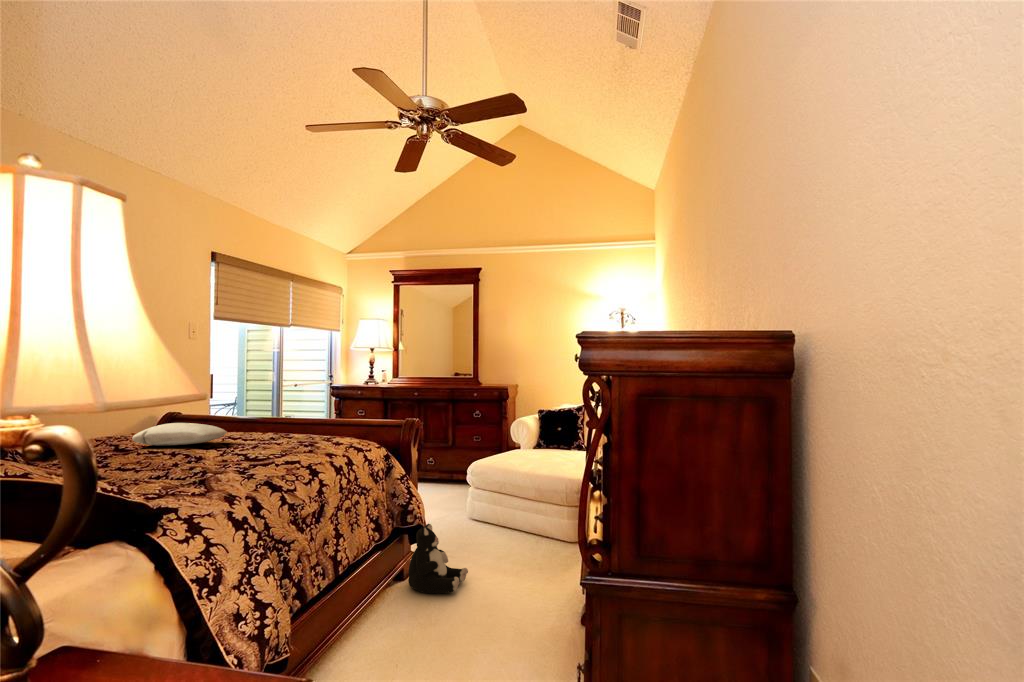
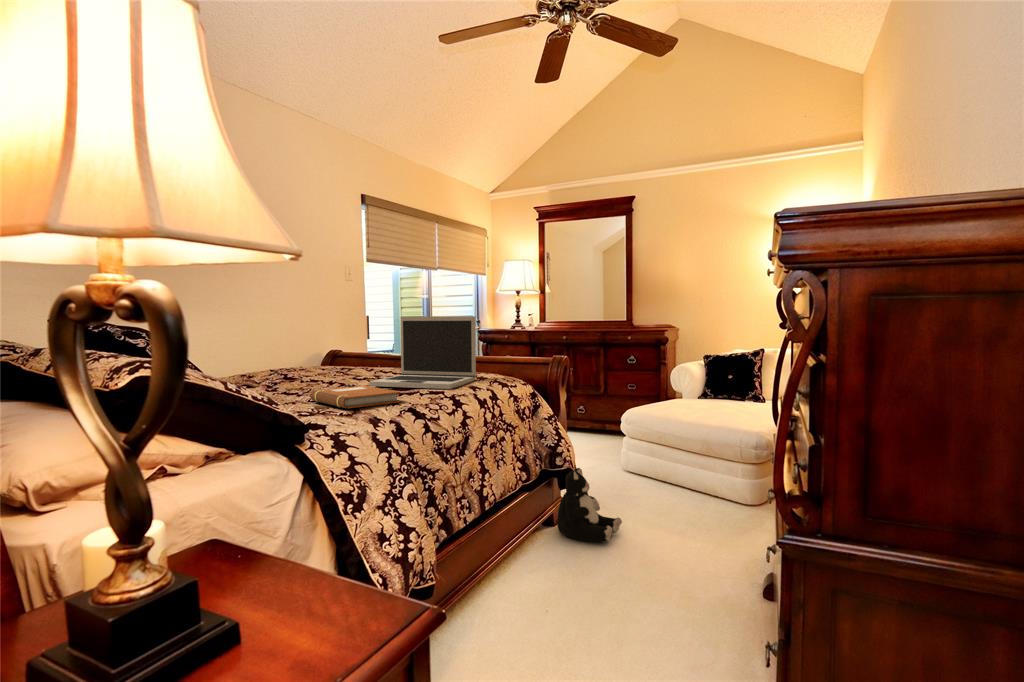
laptop: none [219,385,332,458] -> present [369,316,476,389]
pillow: present [132,423,227,445] -> none [298,356,379,376]
notebook: none [155,459,256,487] -> present [310,386,400,409]

